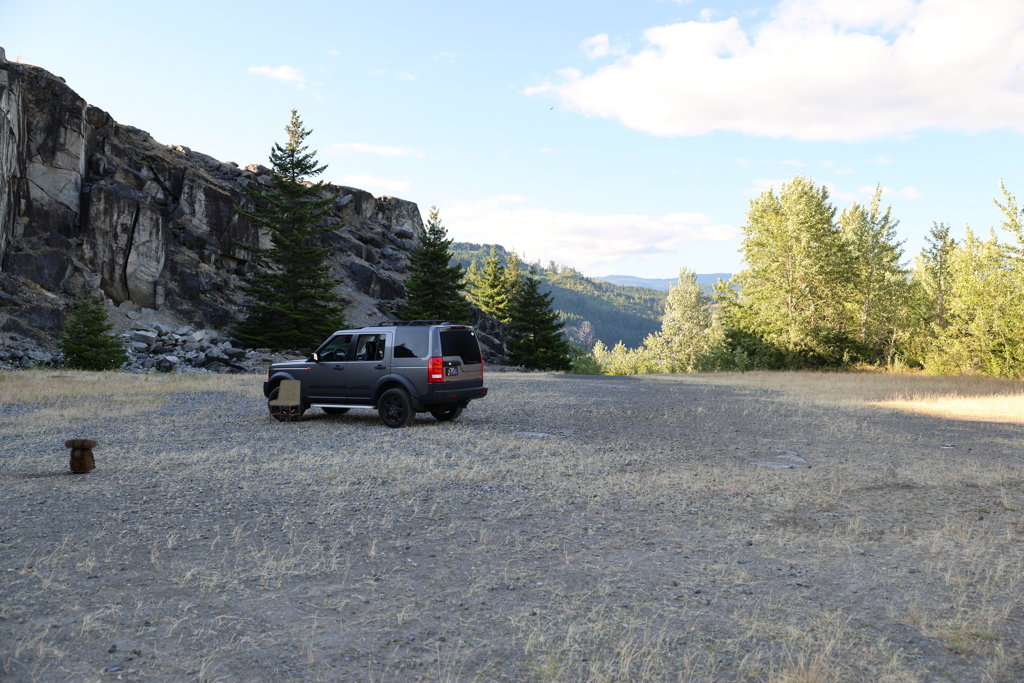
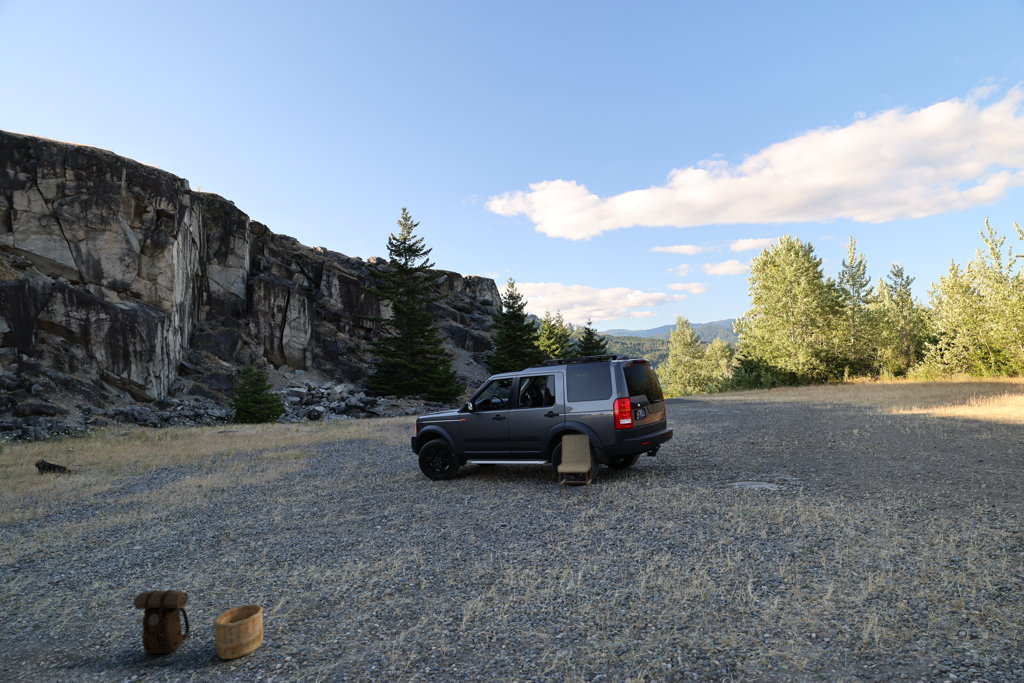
chair: present [270,380,300,423] -> present [558,435,592,496]
wooden bucket: none [113,452,142,475] -> present [213,604,263,659]

